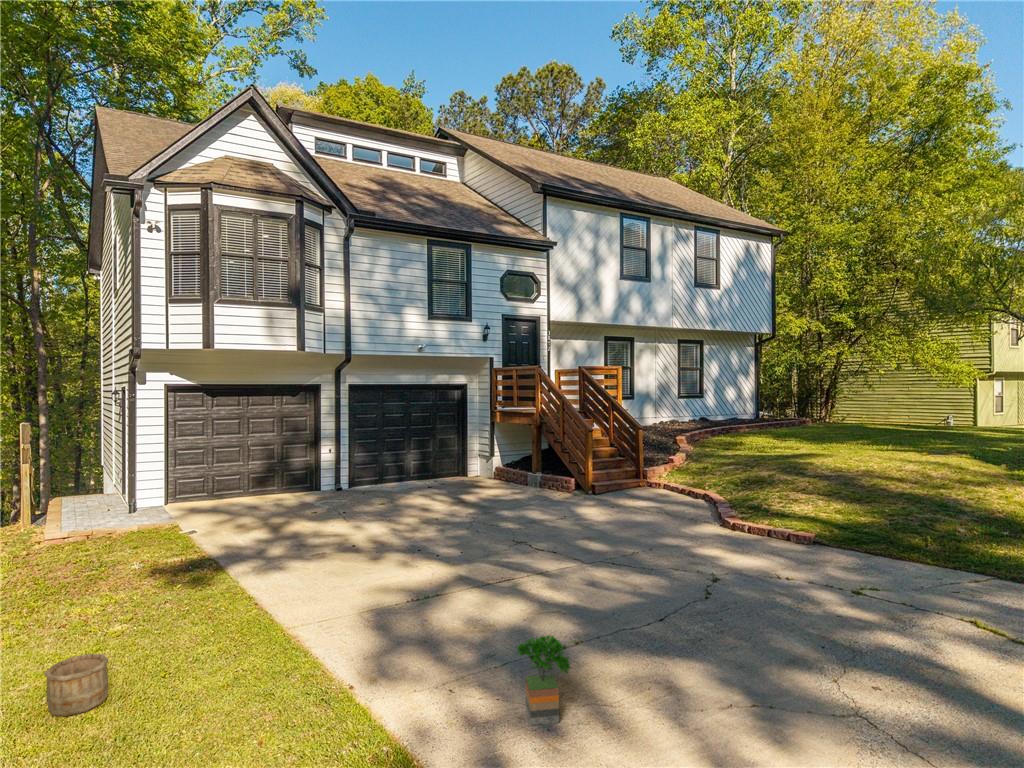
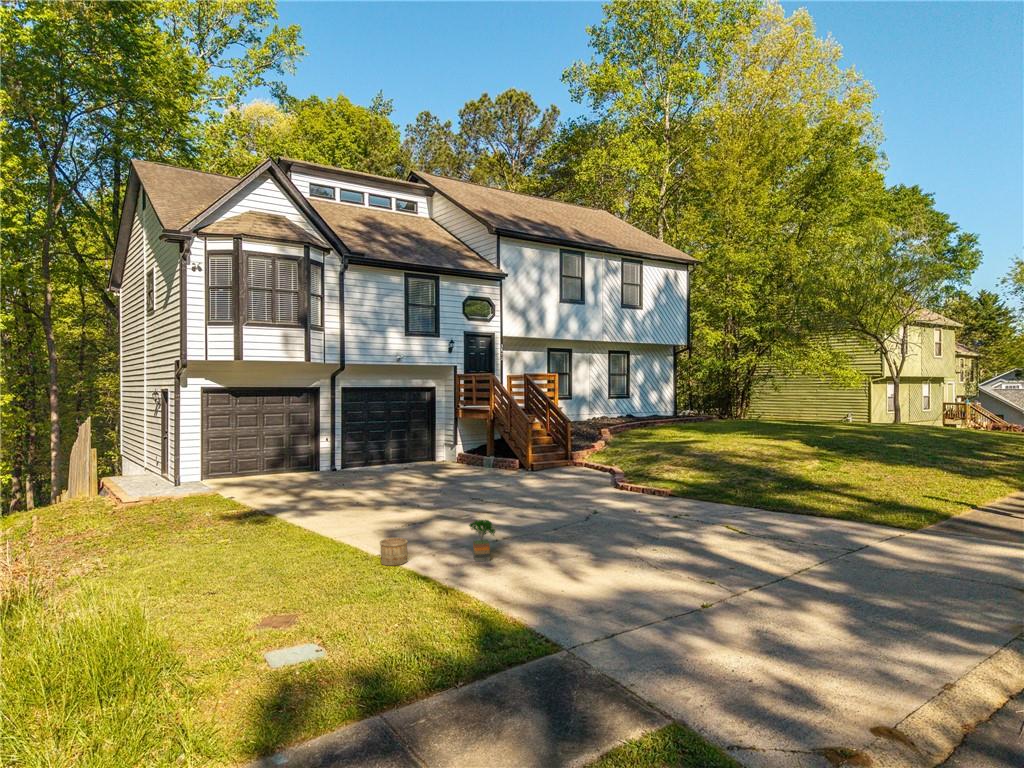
wooden bucket: present [44,654,109,716] -> present [380,538,408,566]

